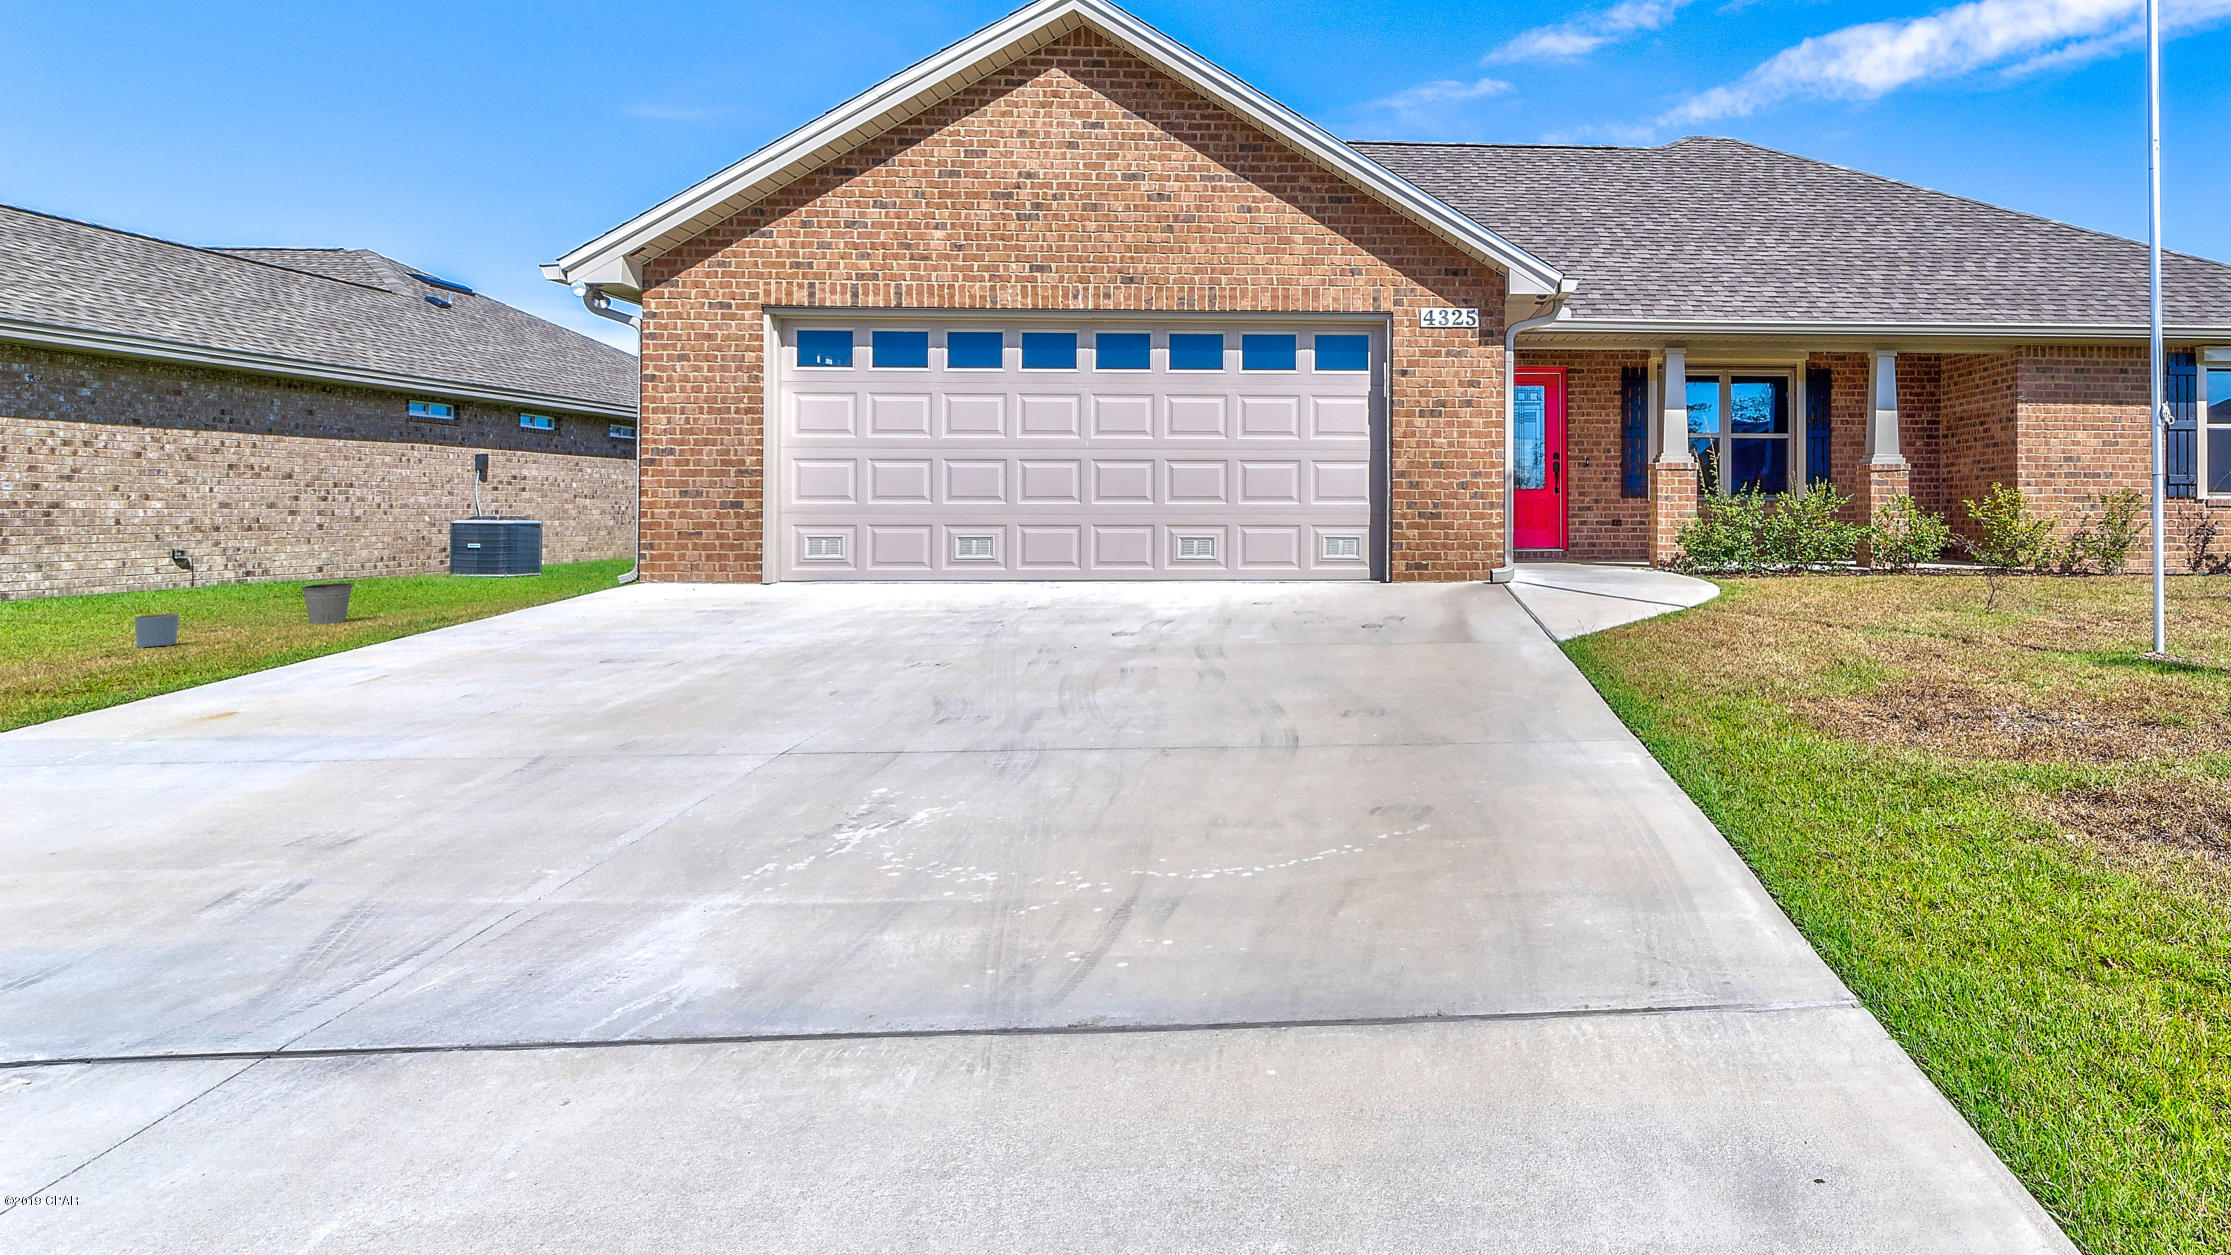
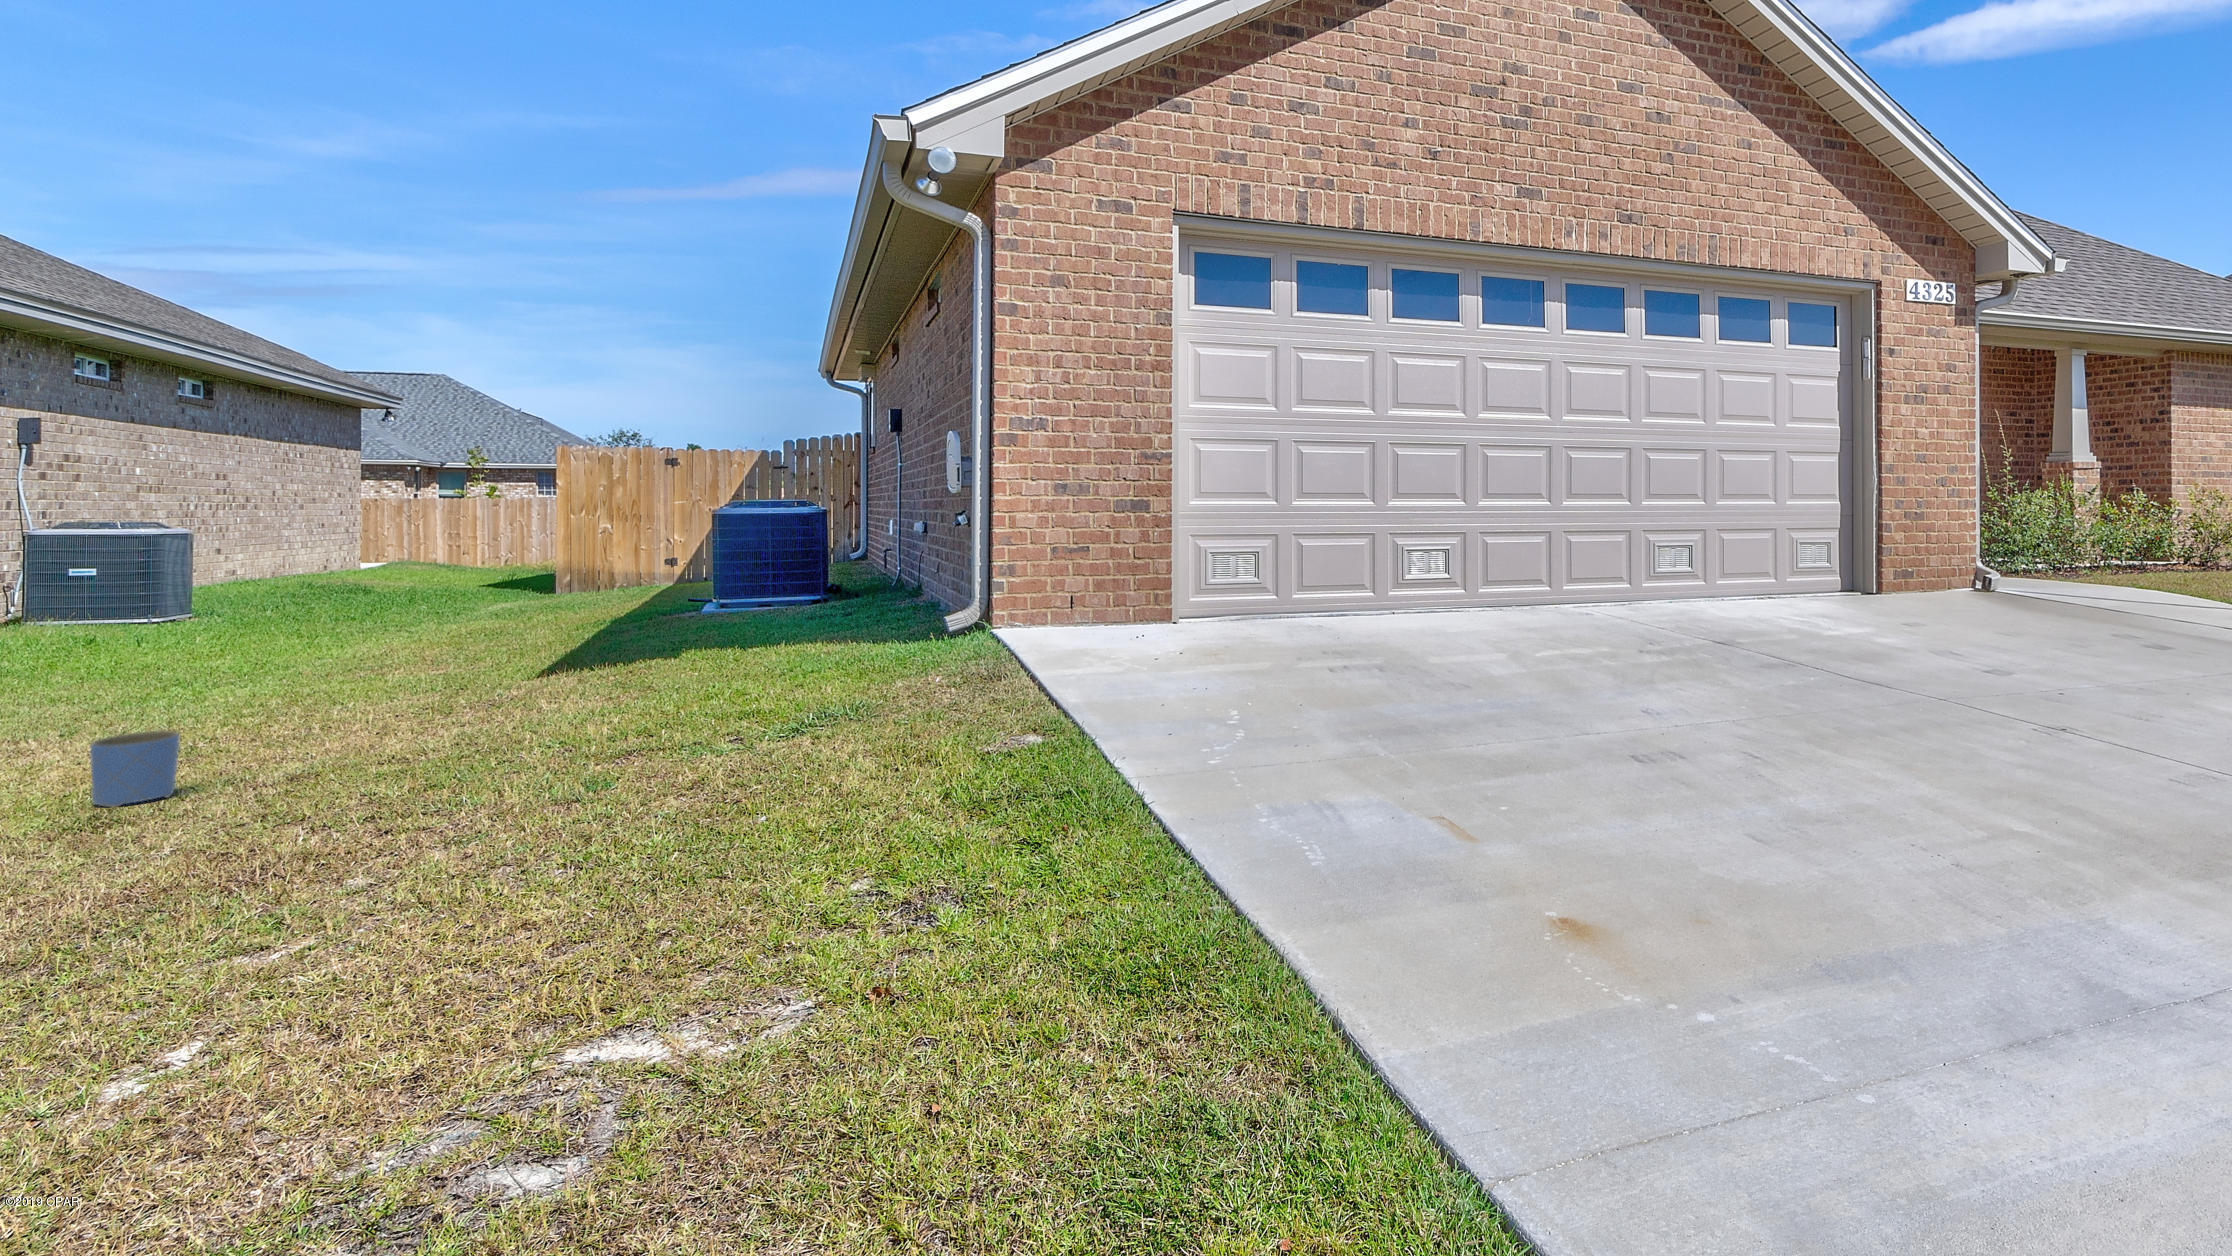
bucket: present [300,582,354,624] -> none [235,648,334,731]

